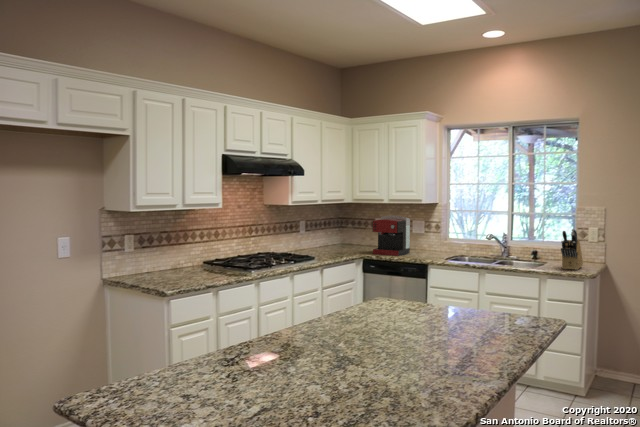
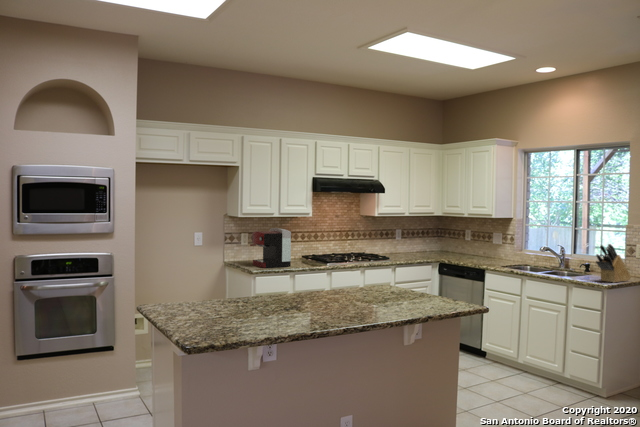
coffee maker: present [373,215,410,256] -> present [250,228,291,268]

